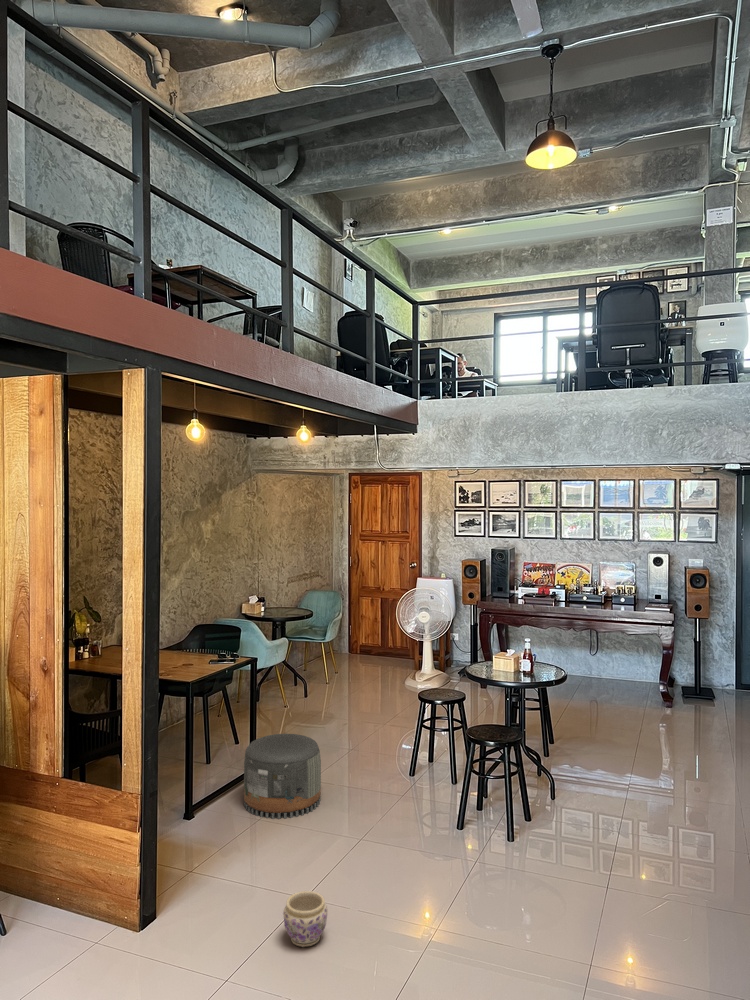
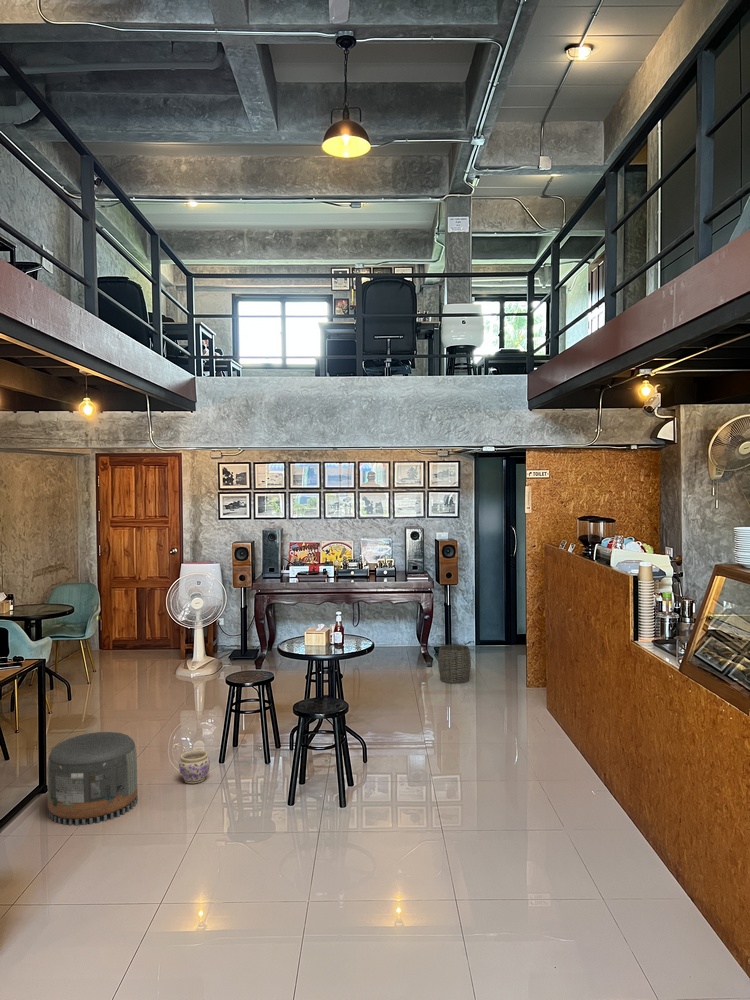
woven basket: none [672,690,712,736] -> present [438,645,471,683]
planter: present [283,891,328,947] -> present [179,750,210,784]

